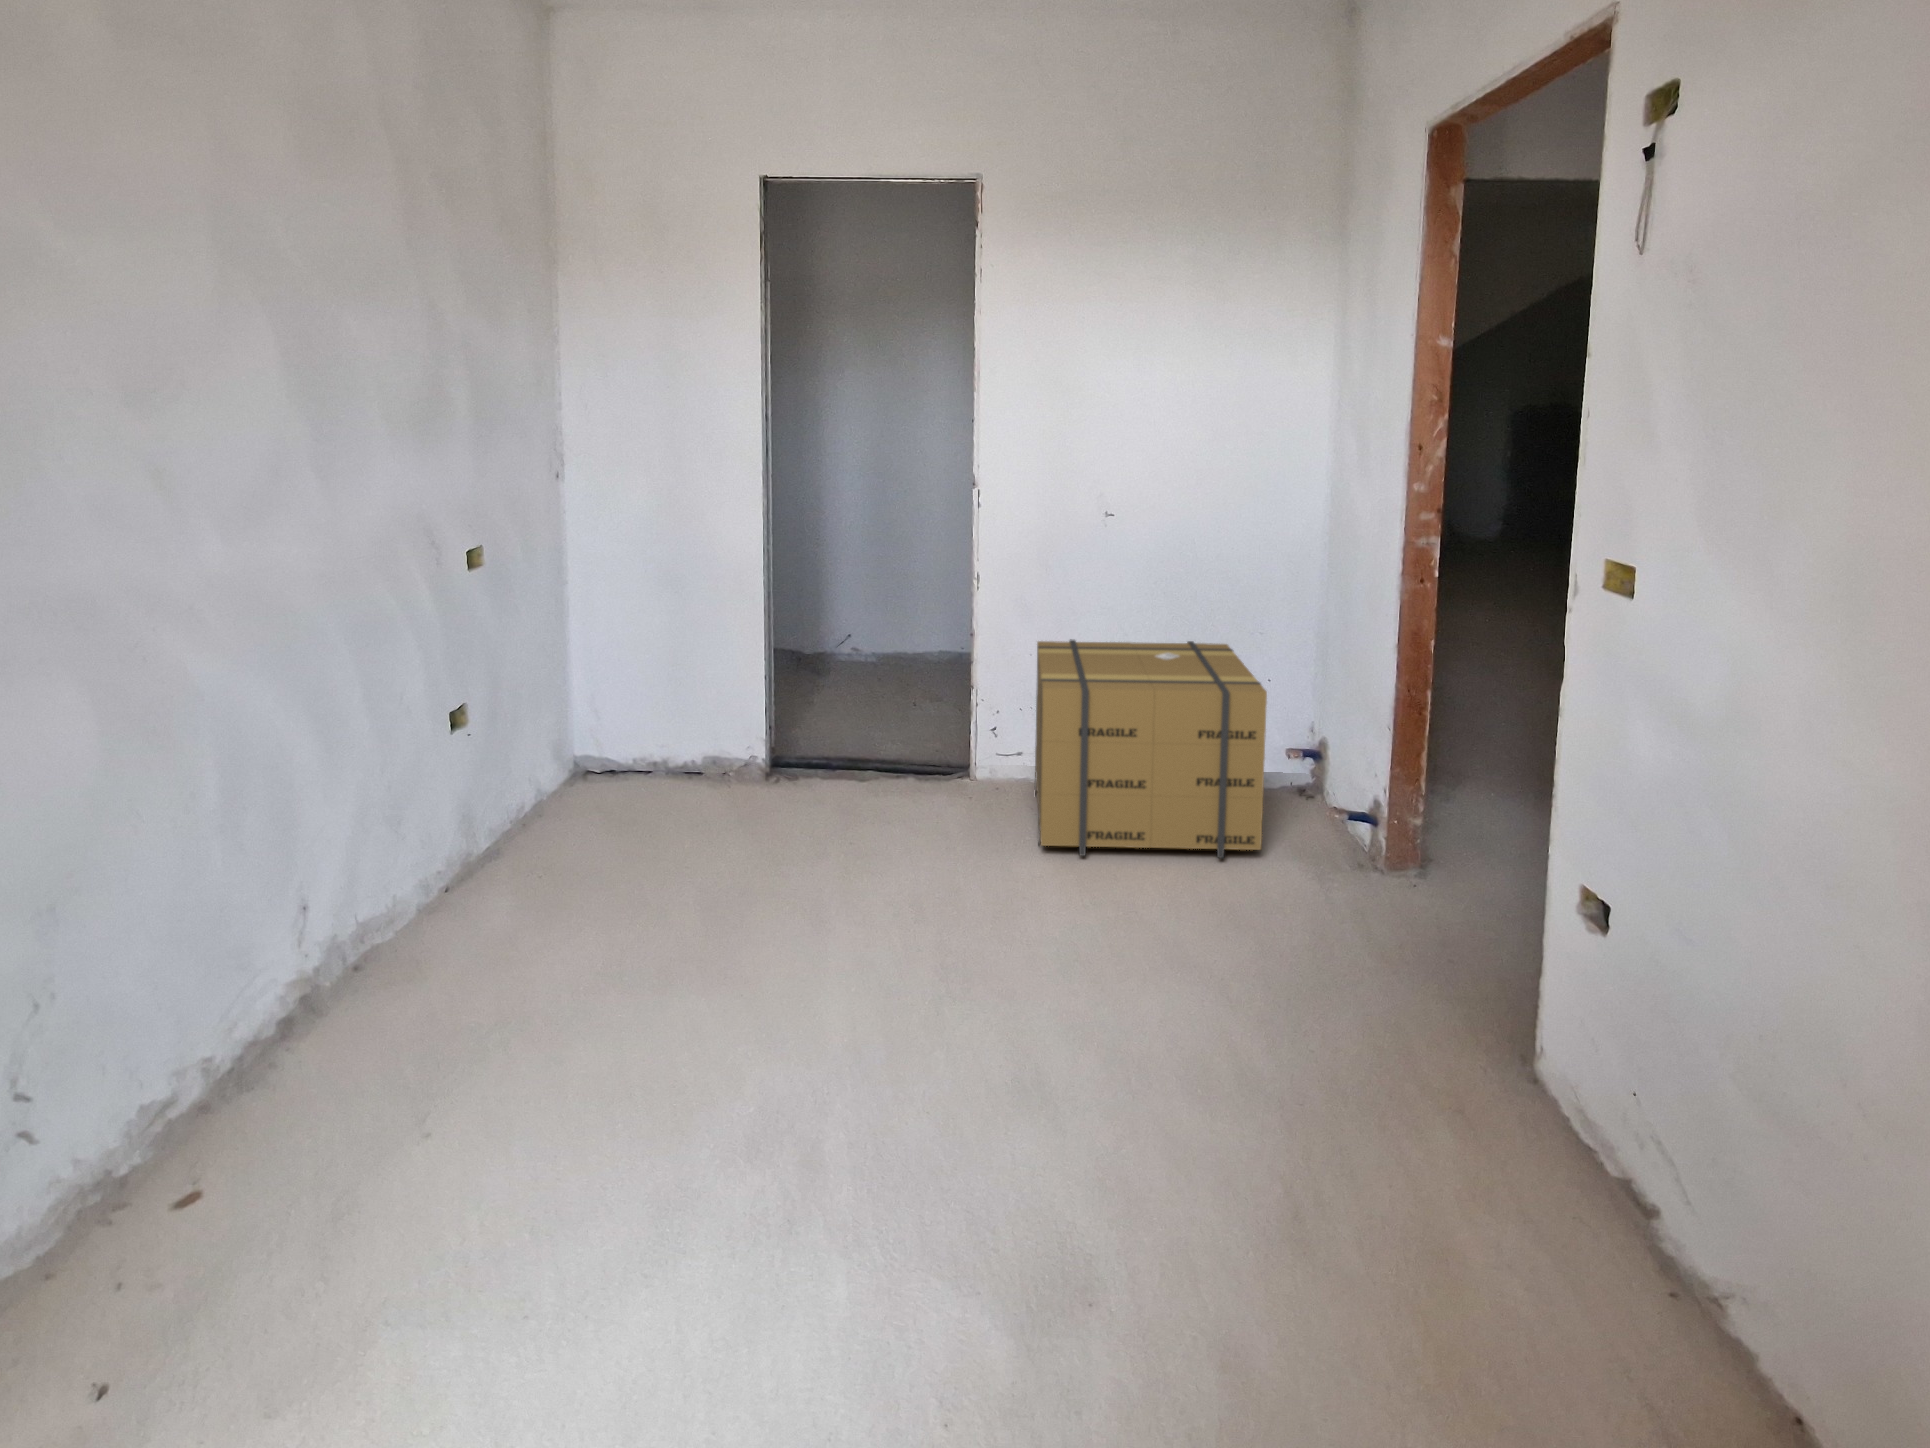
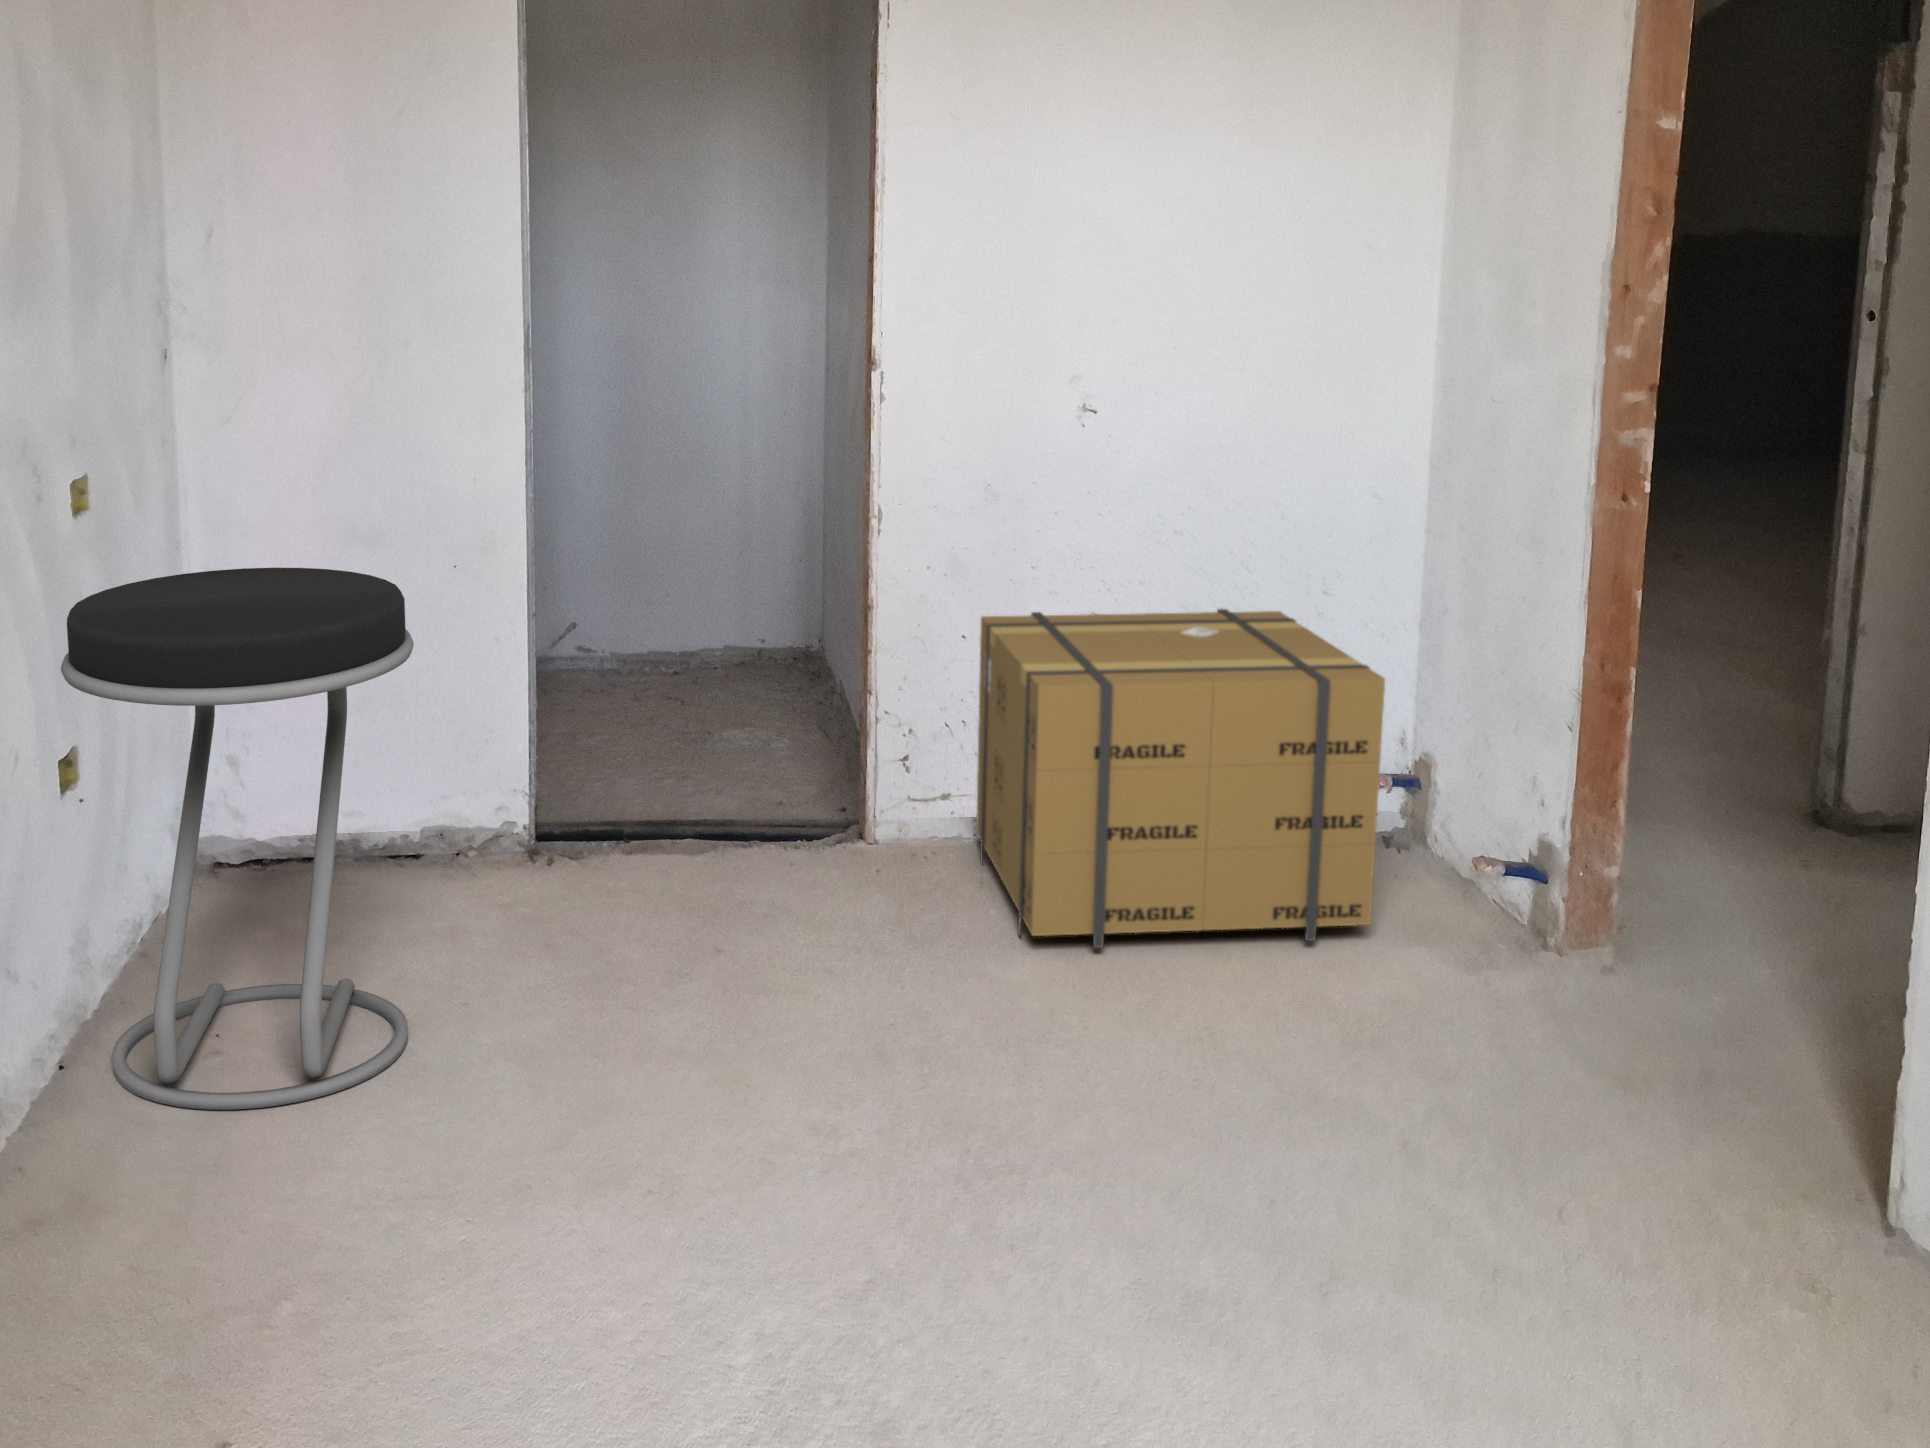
stool: none [433,603,648,930] -> present [61,568,414,1110]

